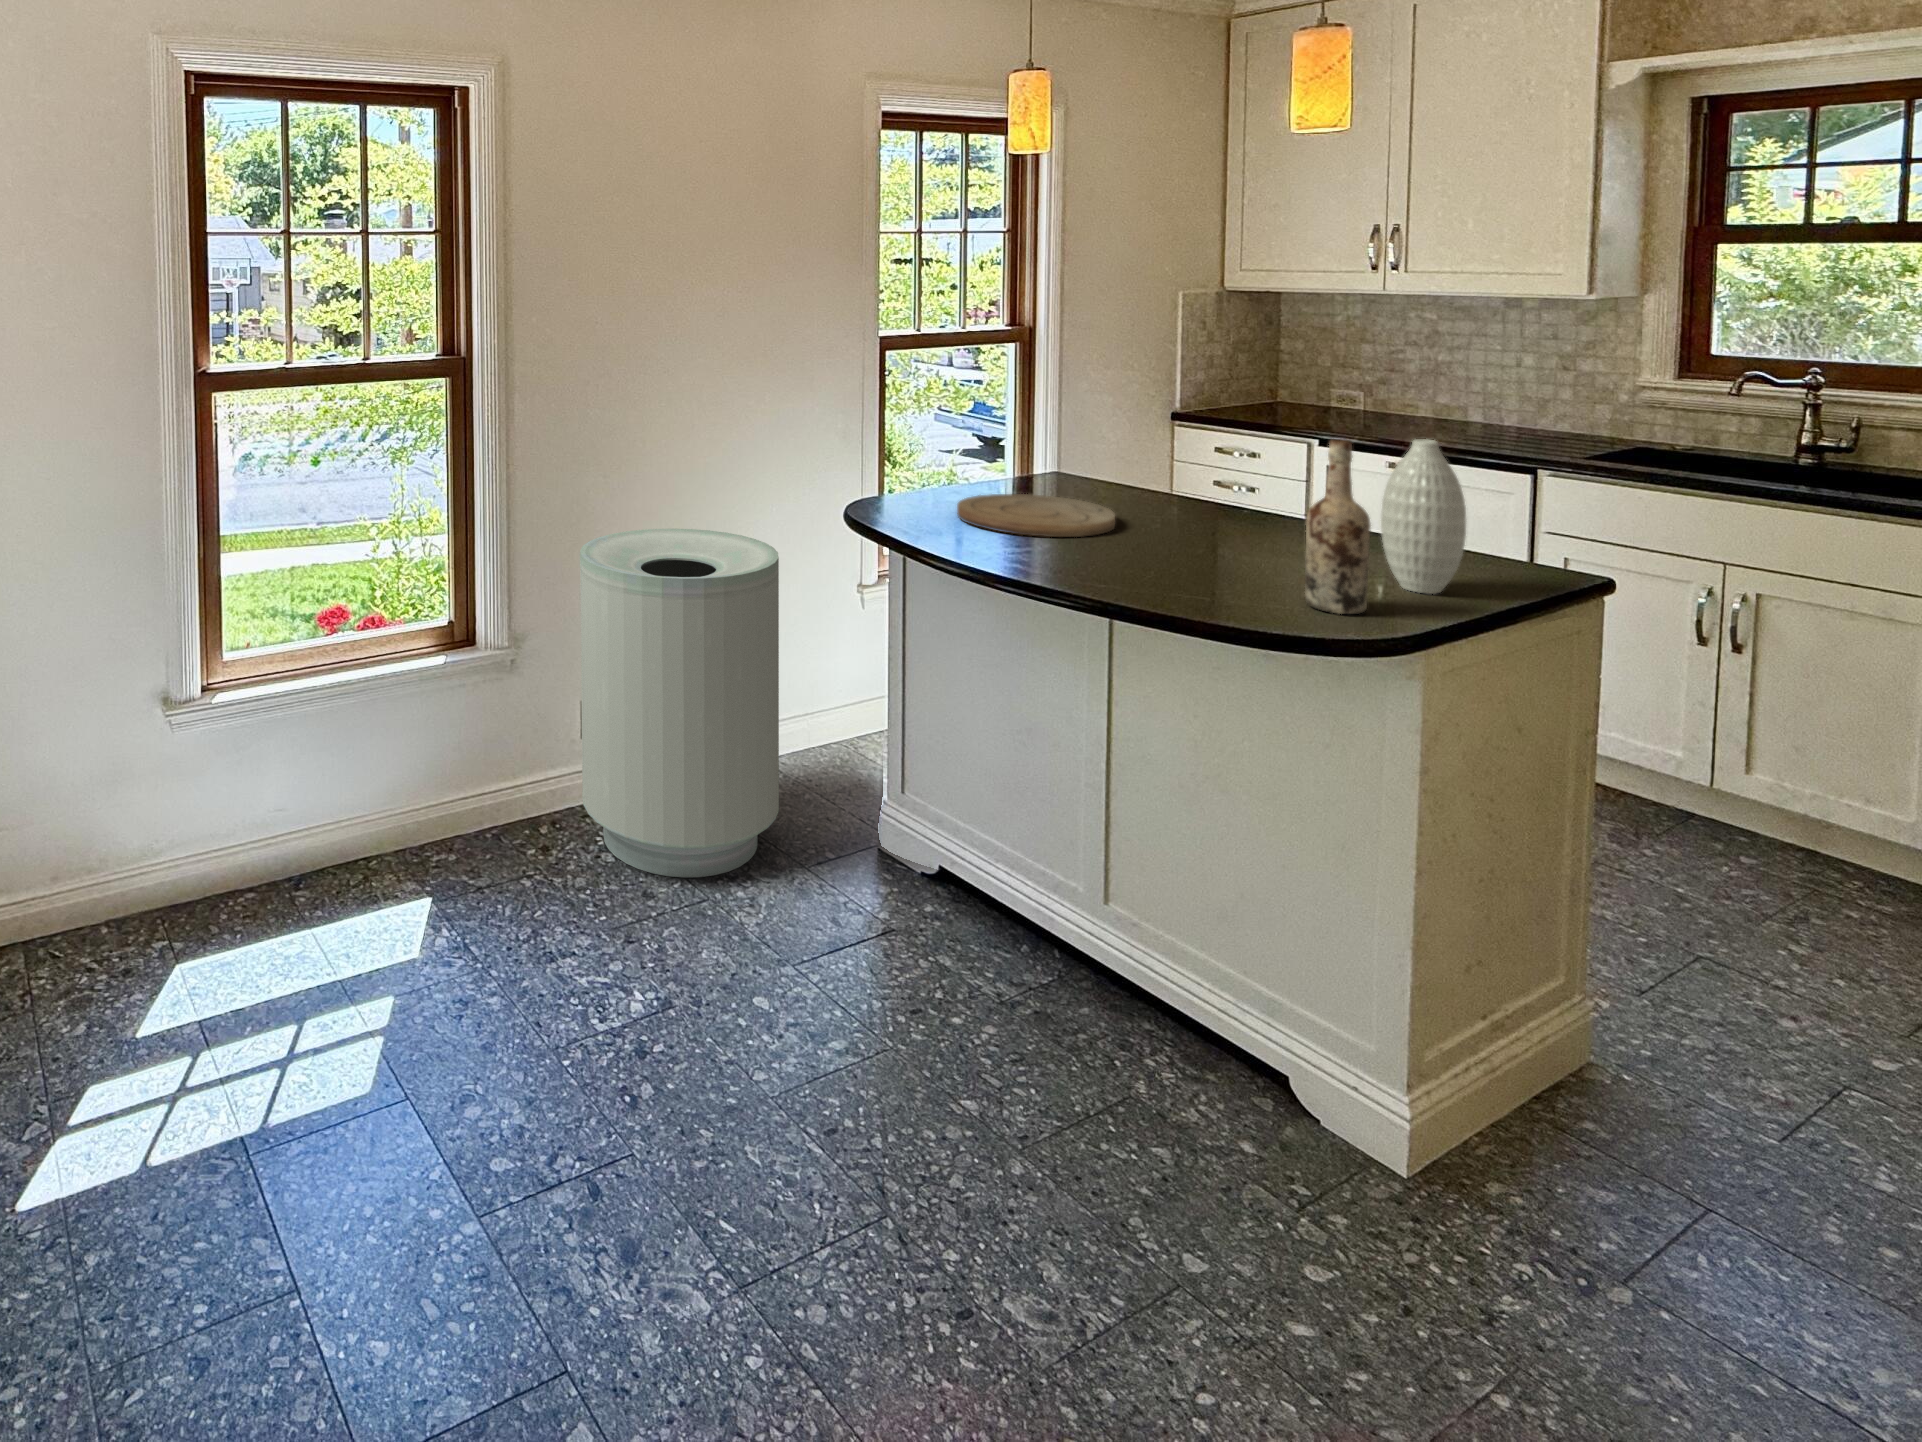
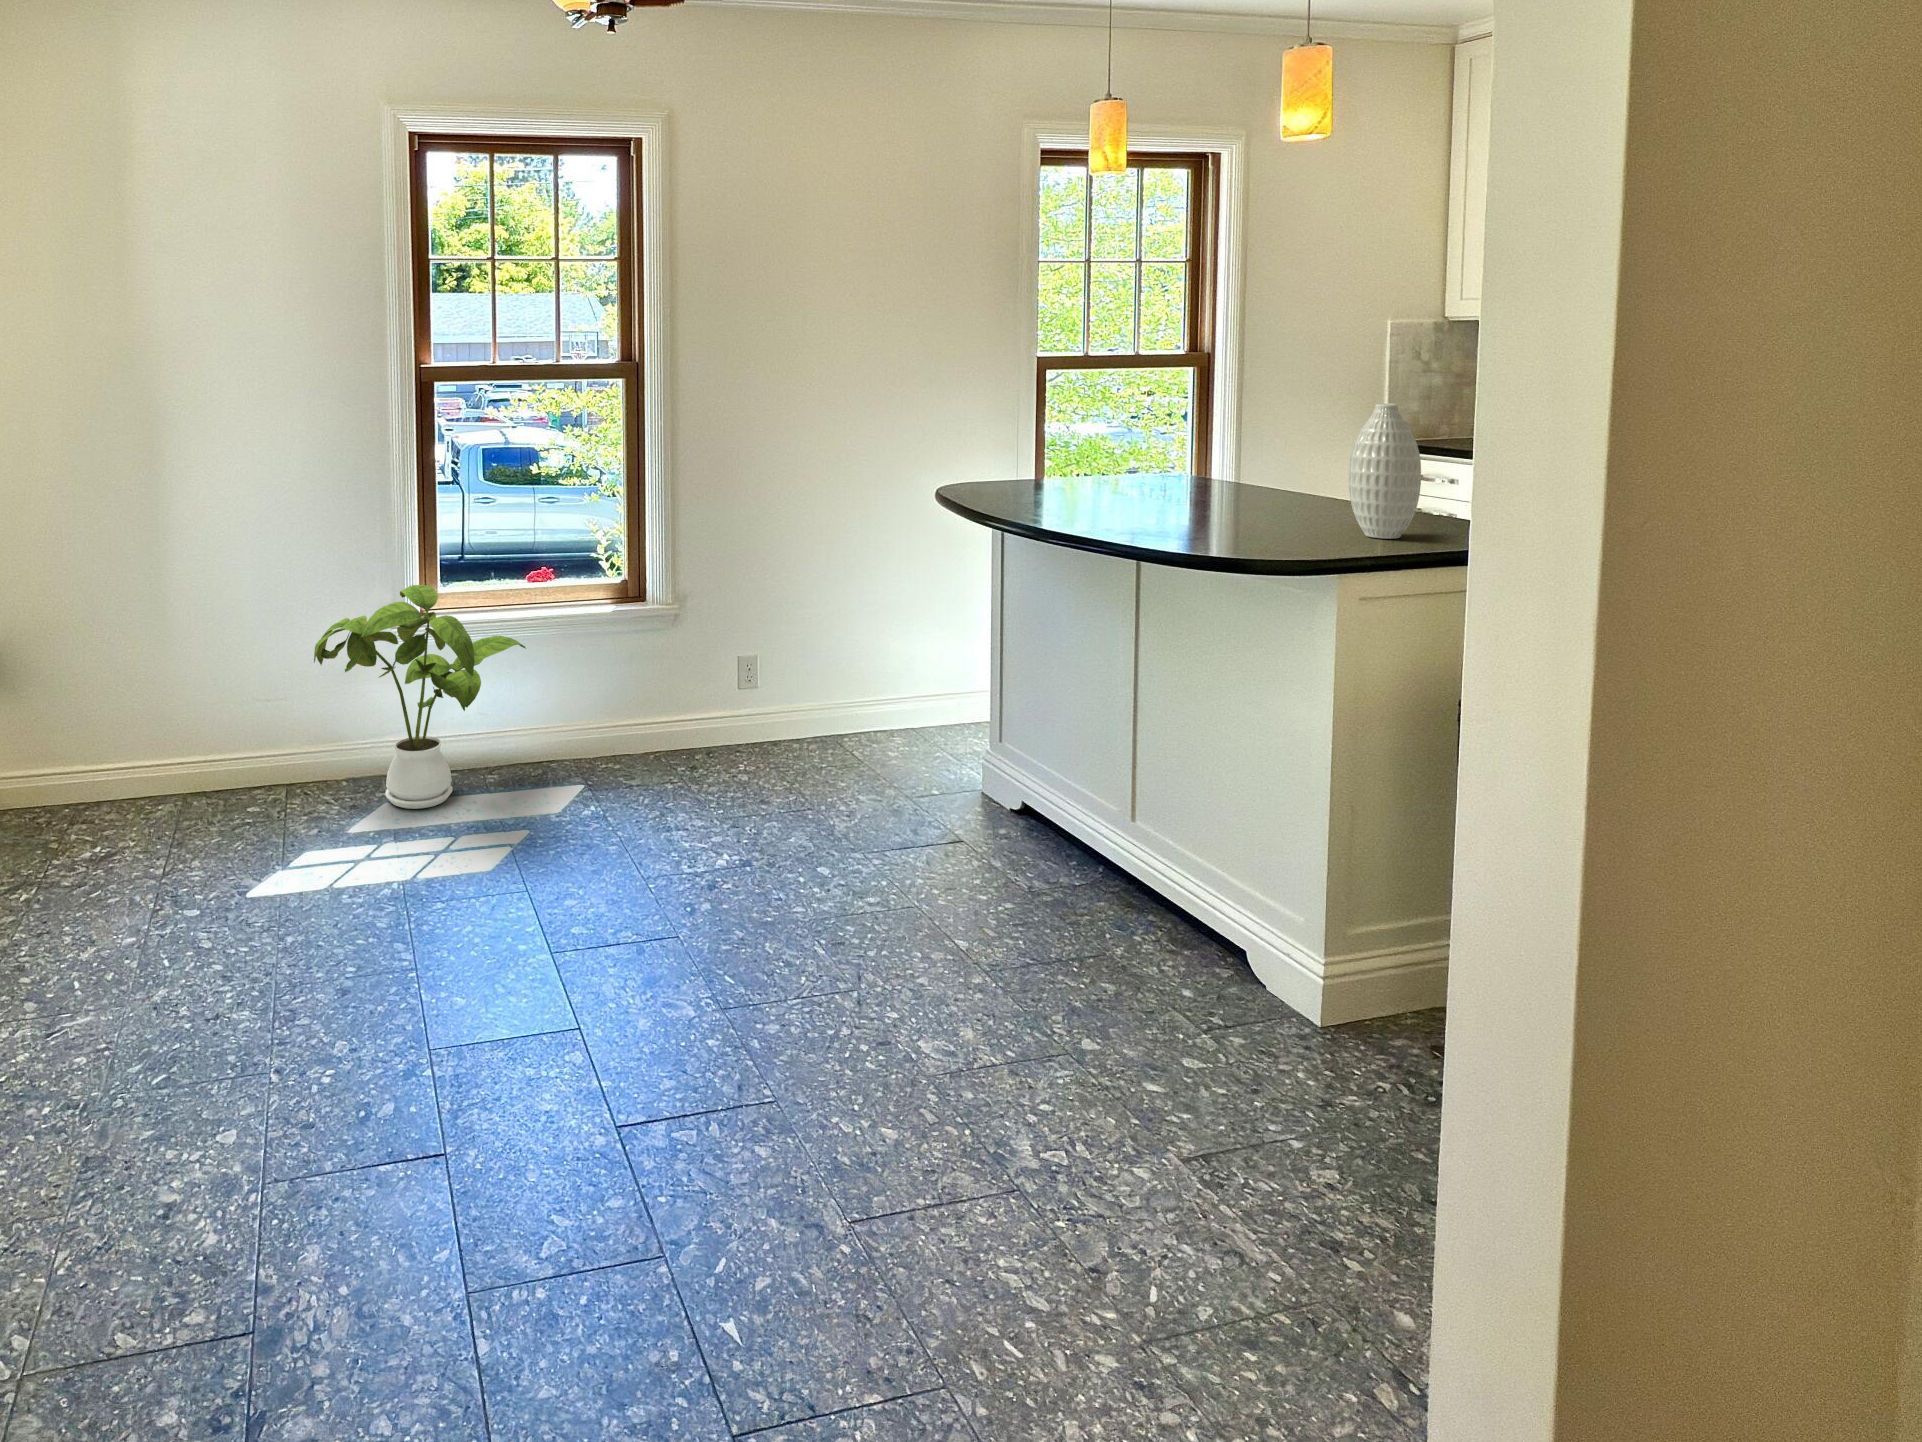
wine bottle: present [1305,439,1371,614] -> none [1254,398,1308,546]
cutting board: present [957,494,1115,537] -> none [1031,478,1170,505]
trash can: present [580,529,779,877] -> none [723,514,893,795]
house plant: none [70,671,348,967] -> present [314,585,526,809]

